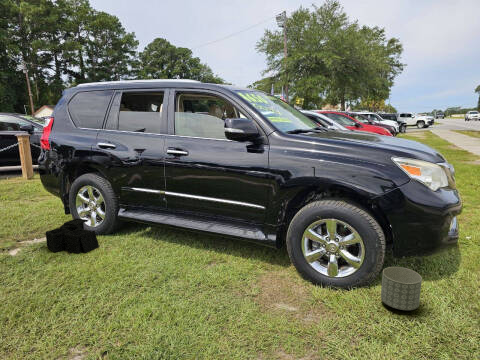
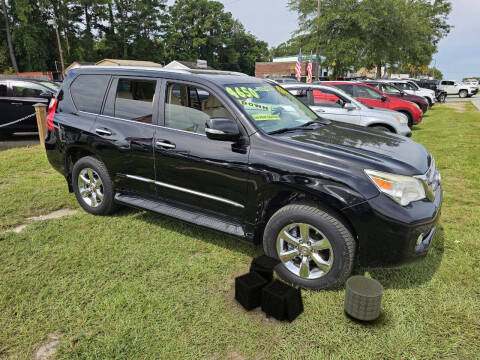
storage bin: present [45,218,99,255] -> present [235,253,304,322]

